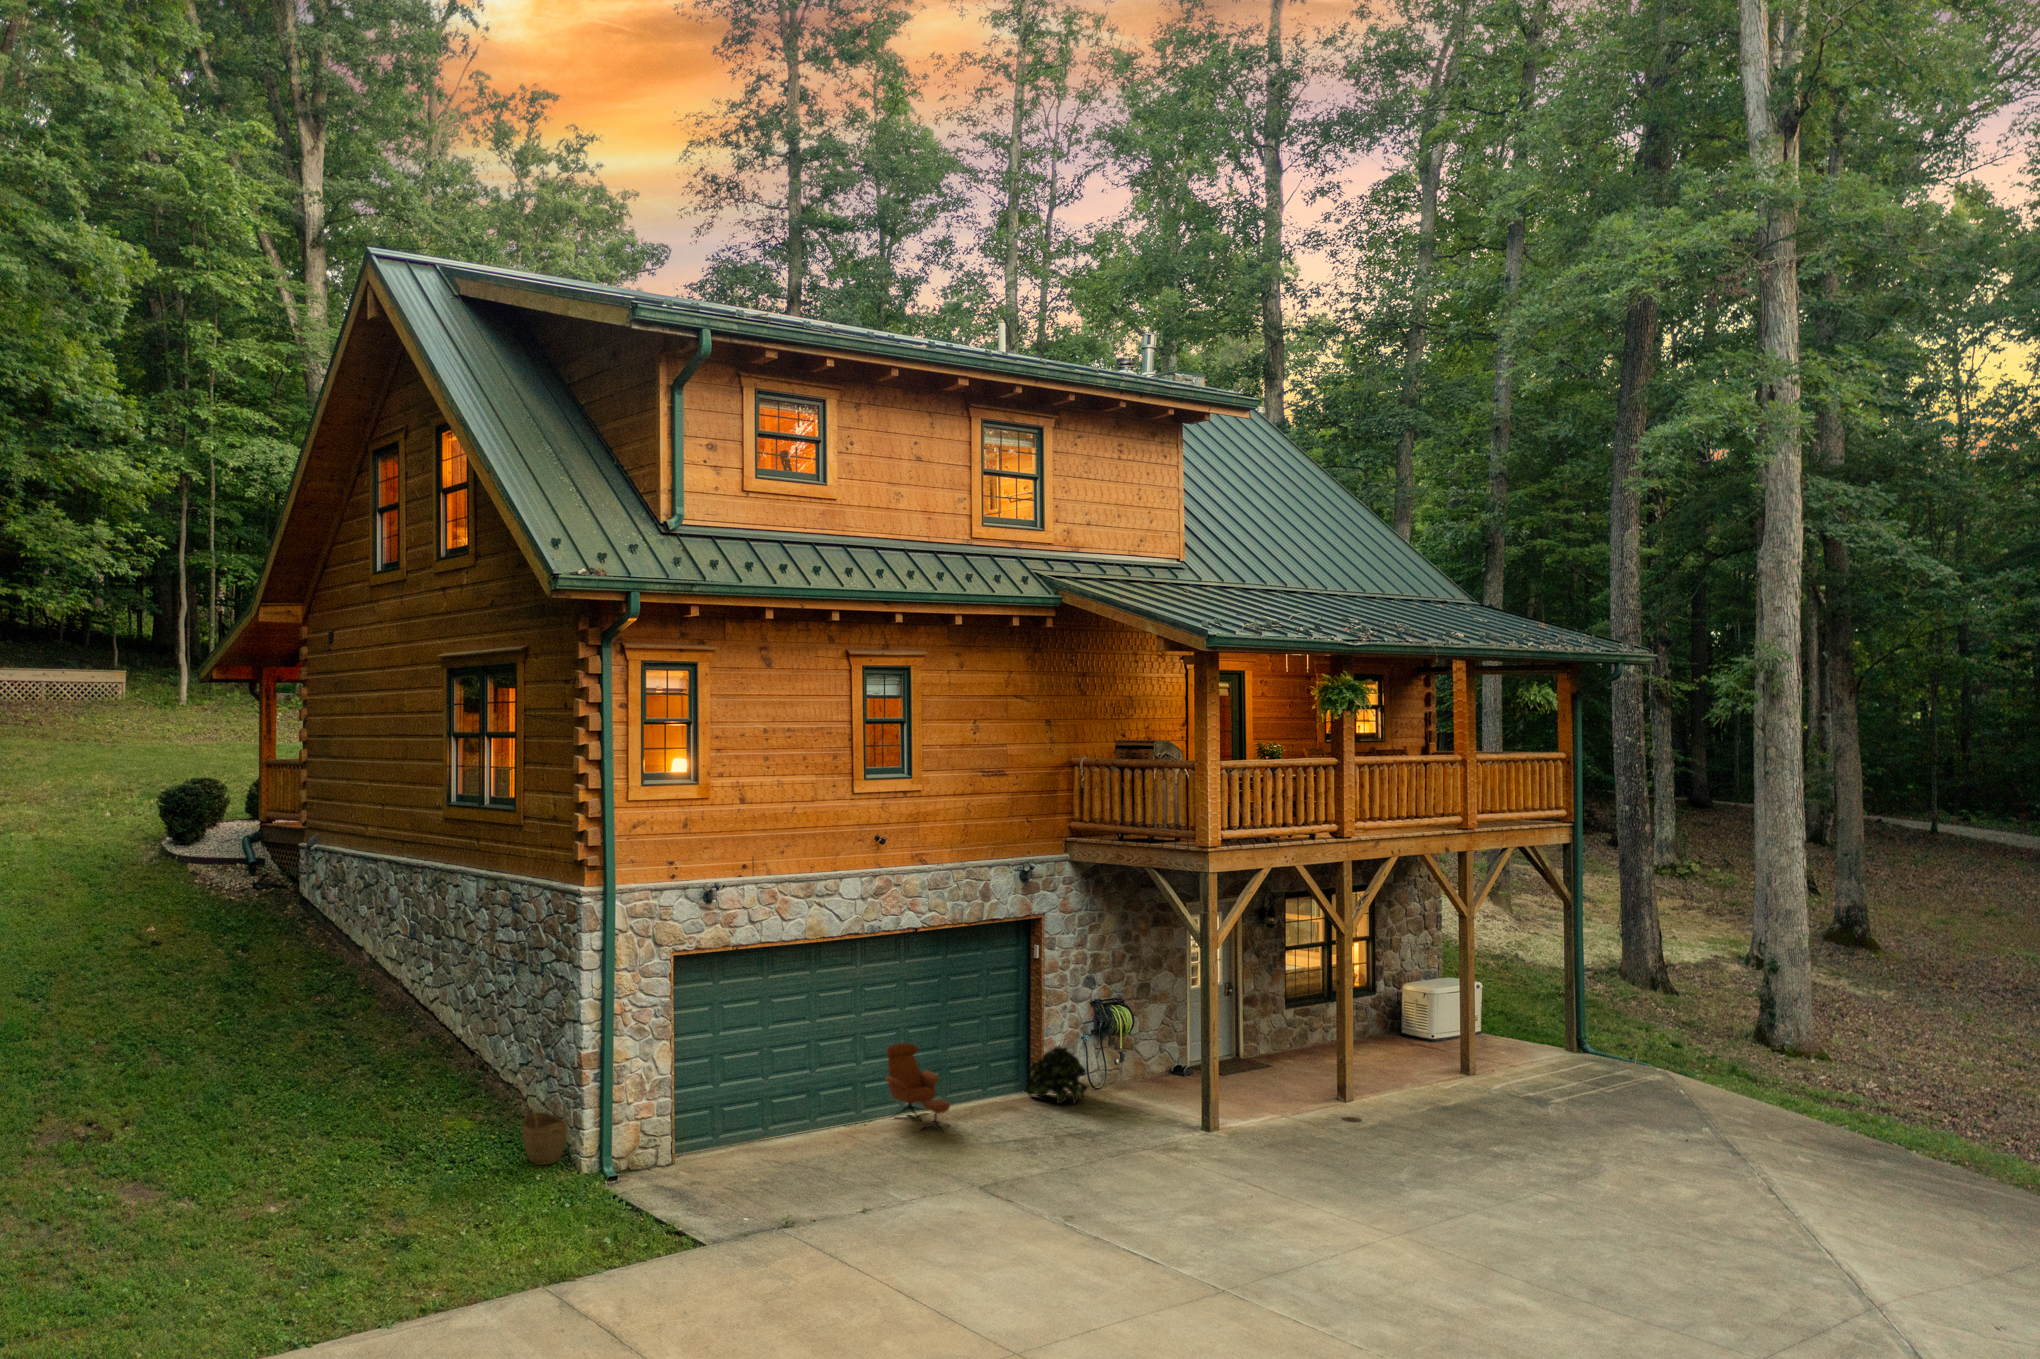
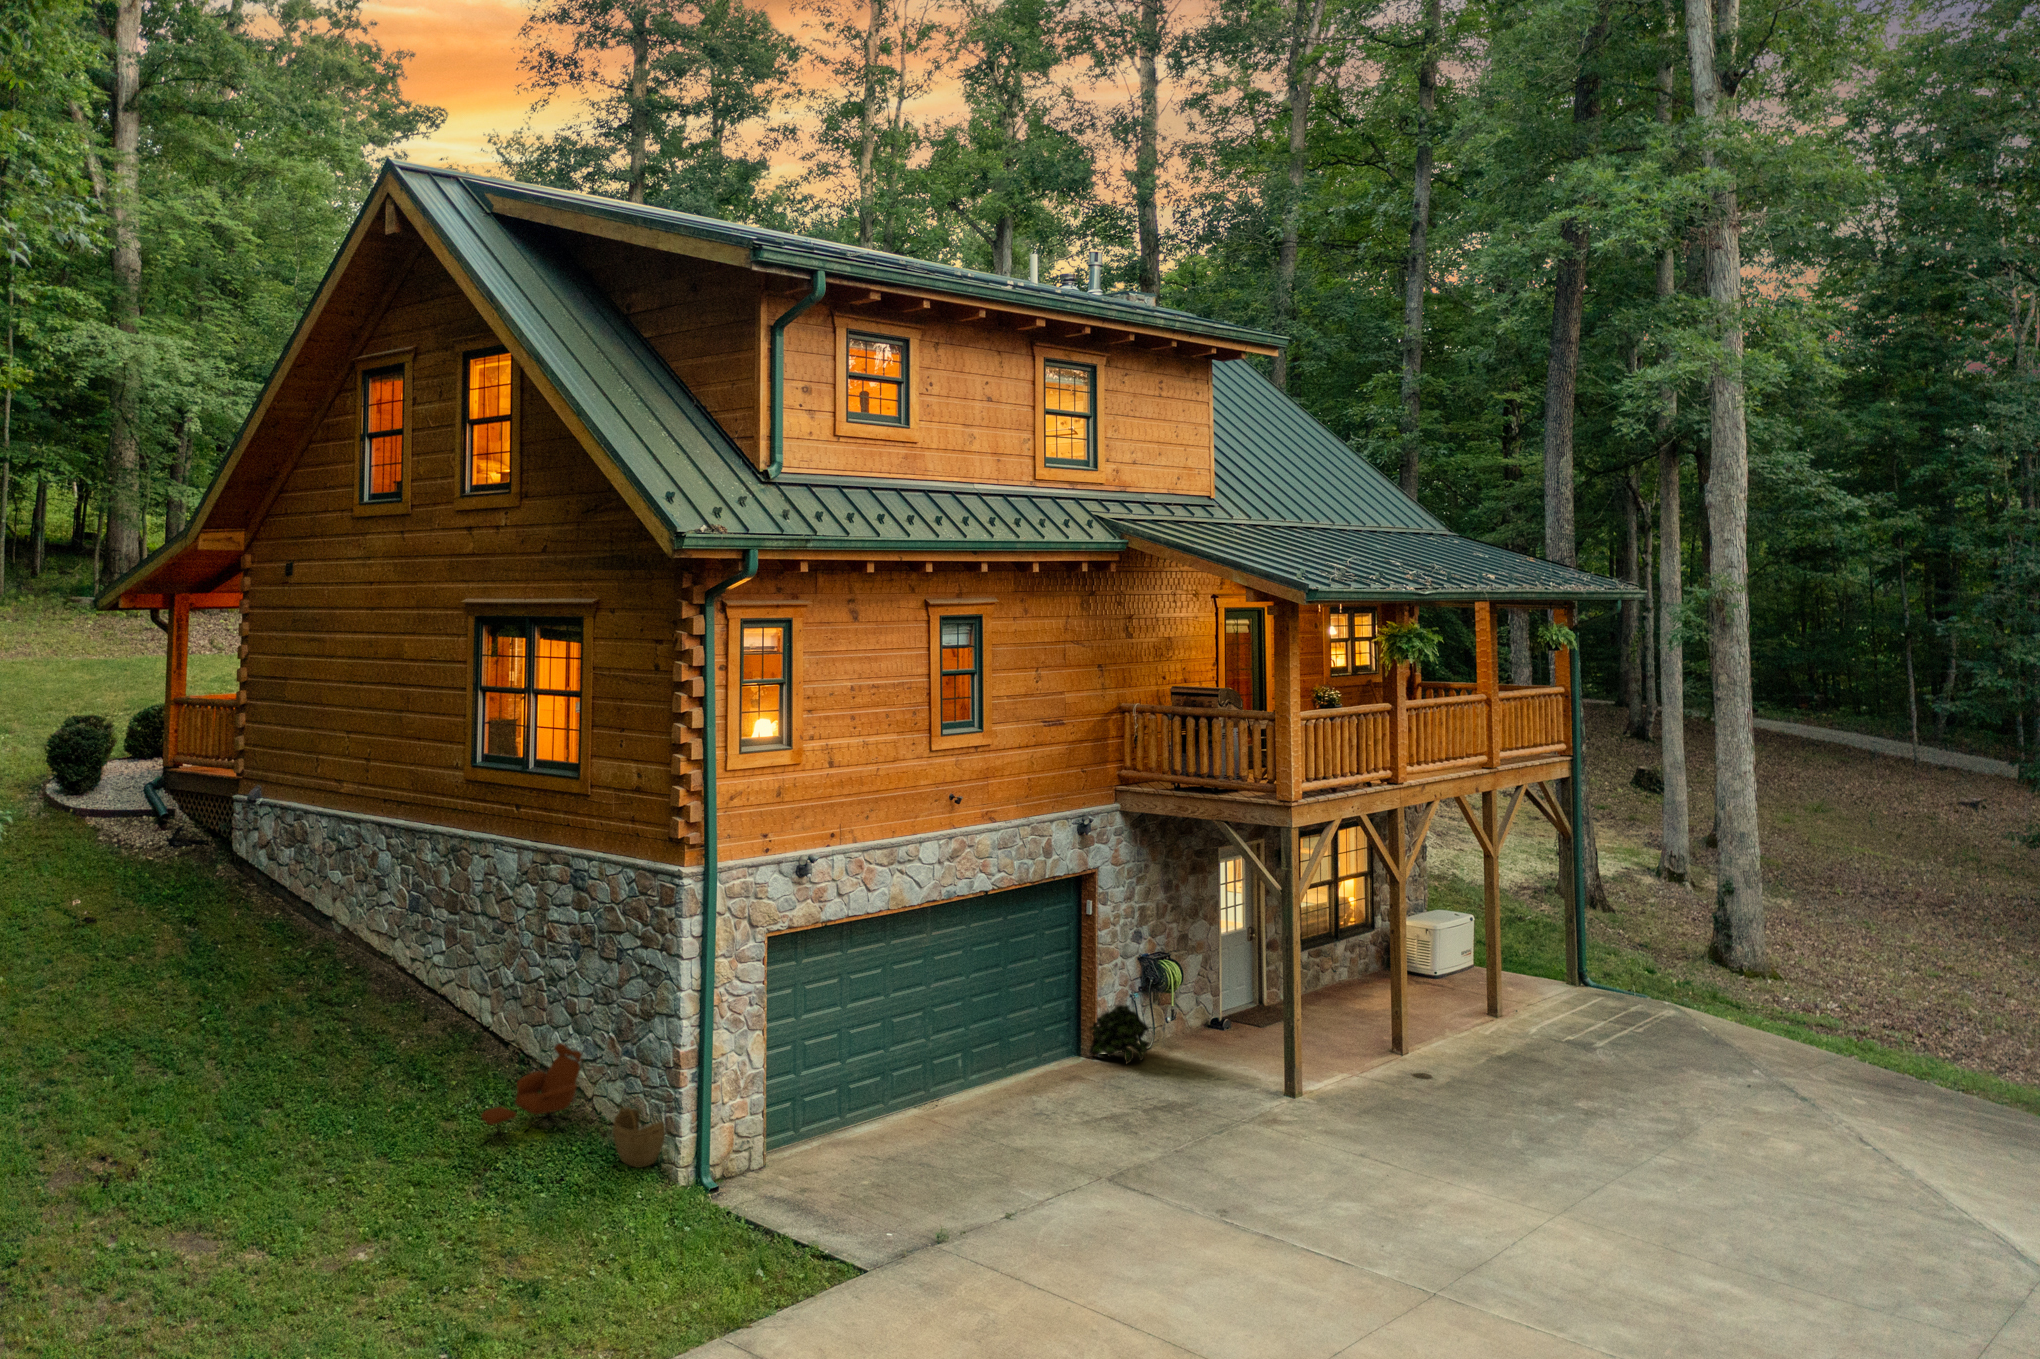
lounge chair: present [885,1043,950,1130] -> present [481,1043,582,1144]

